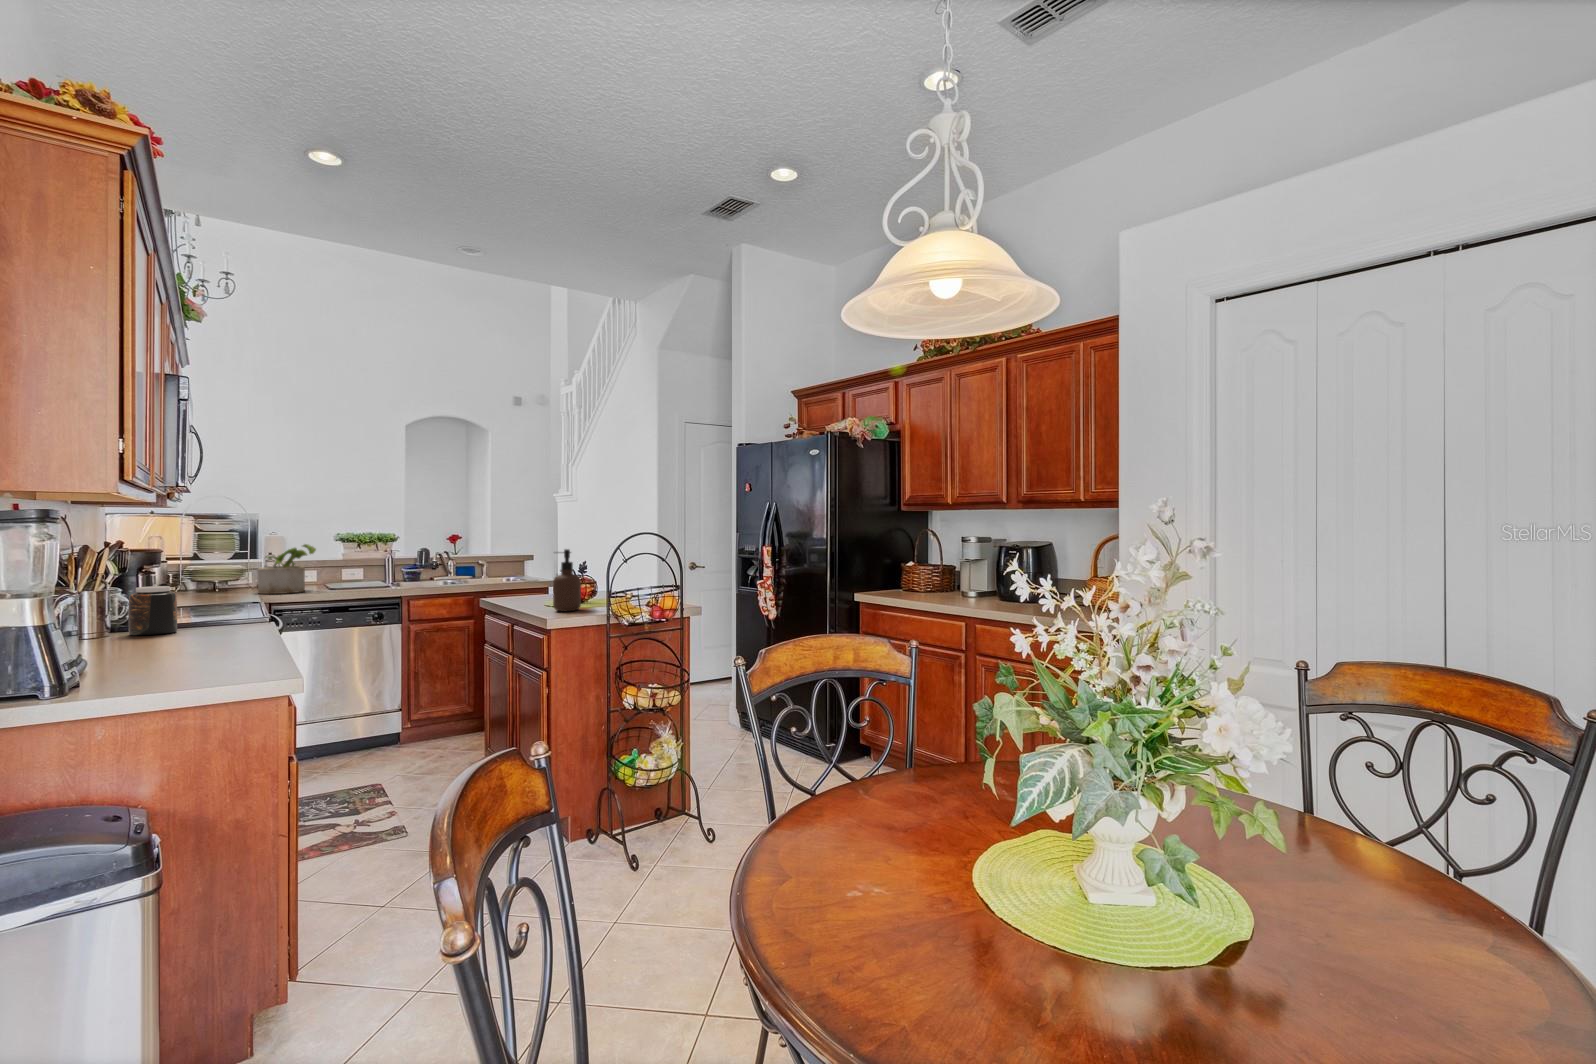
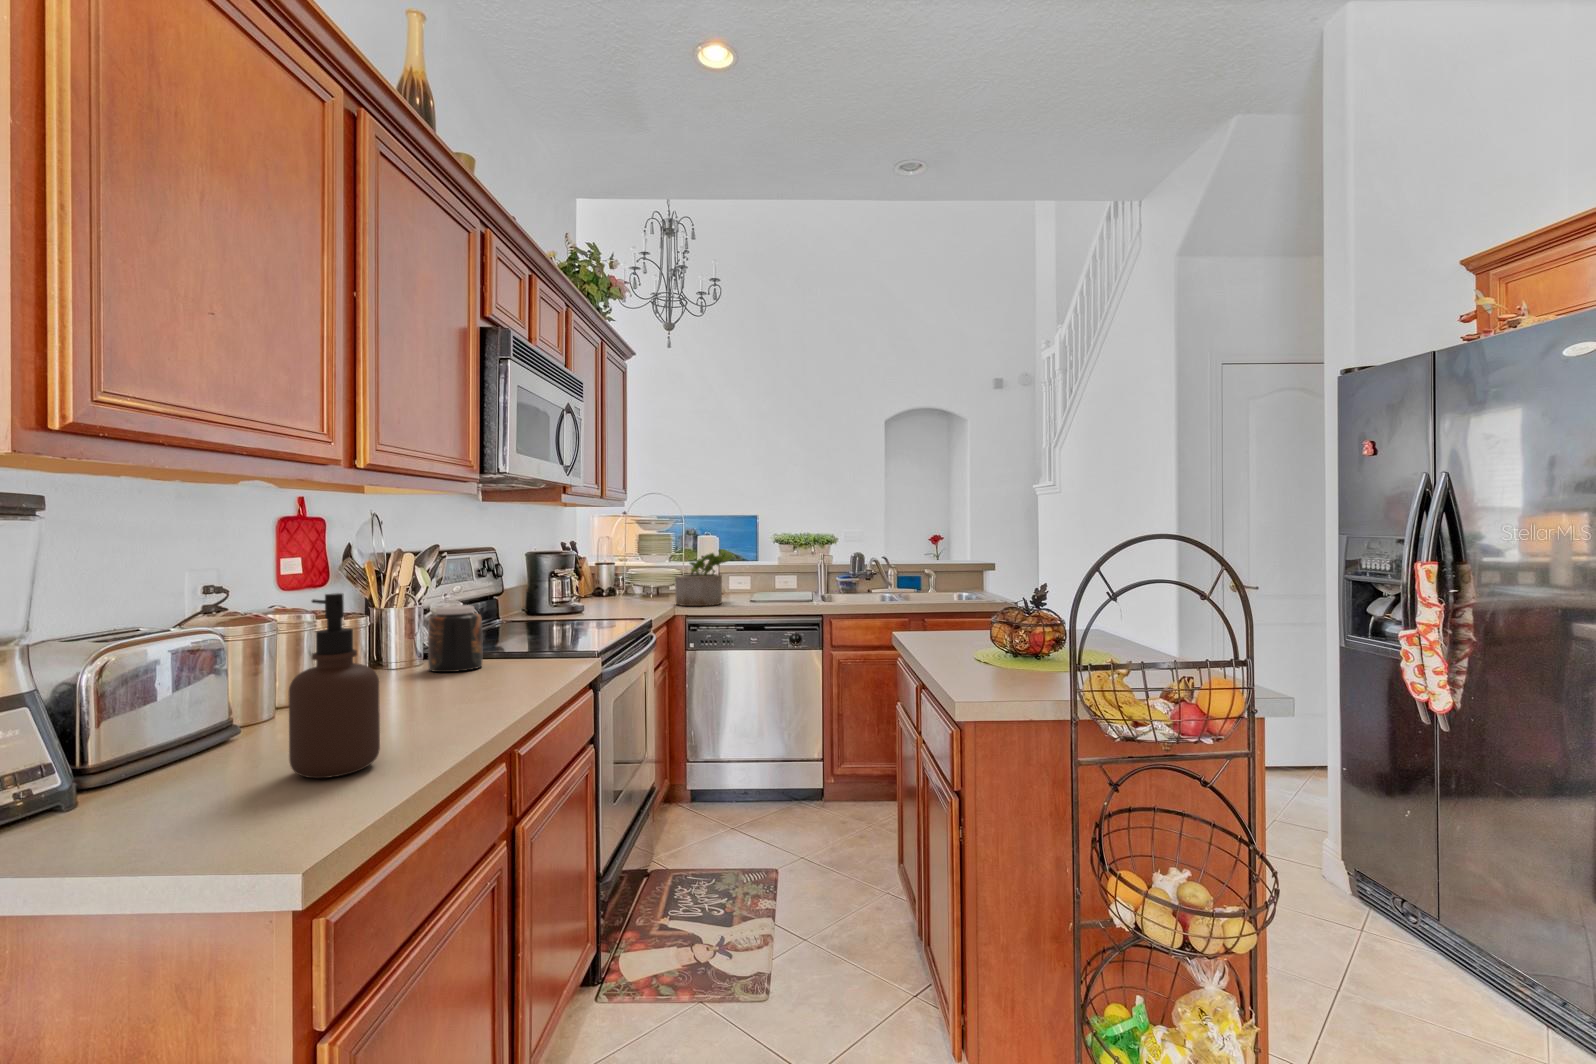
soap dispenser: present [553,549,581,611] -> present [289,593,380,778]

